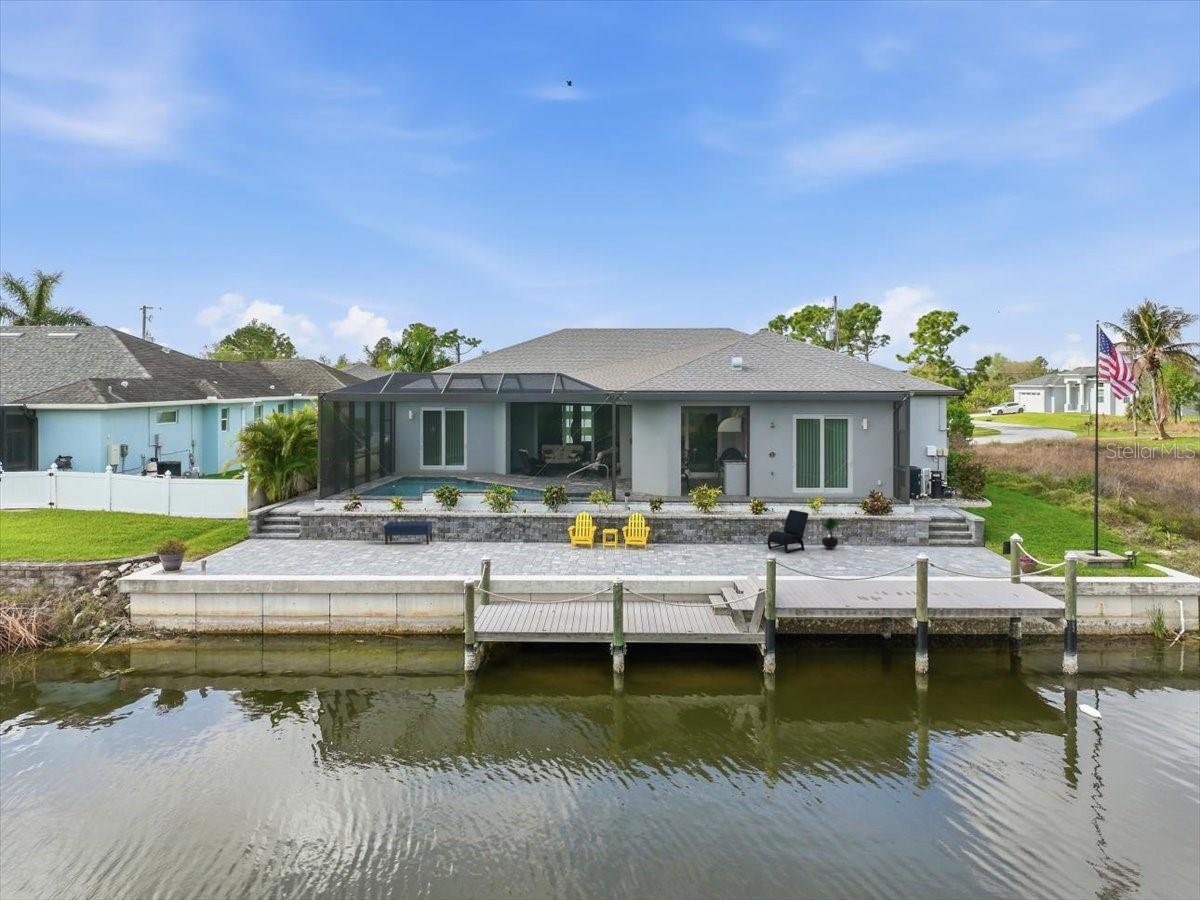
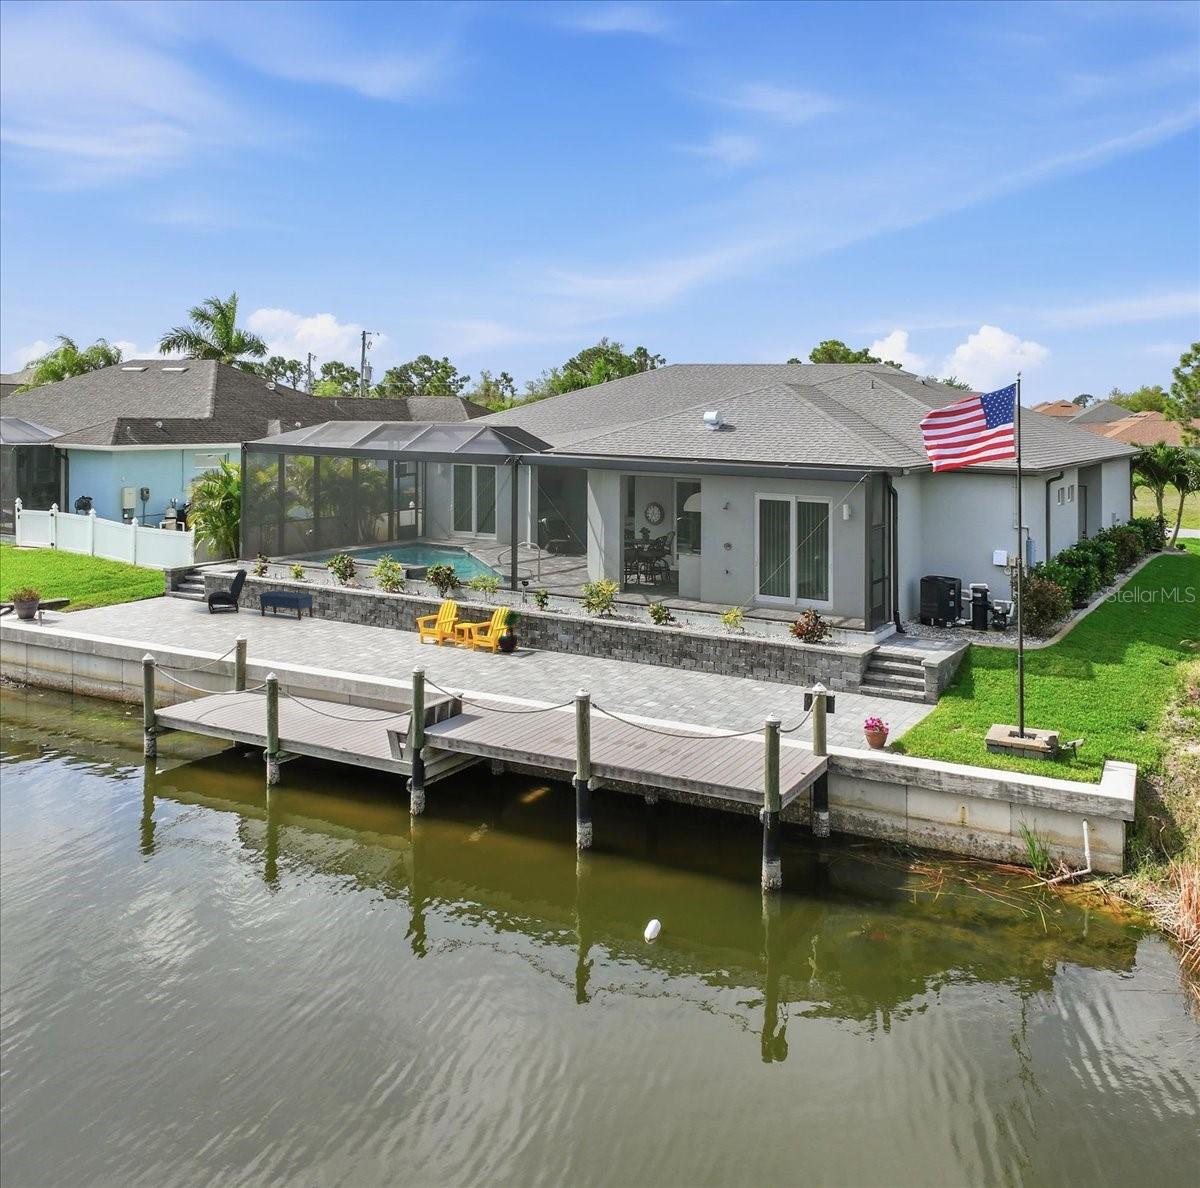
lounge chair: present [767,510,809,554] -> present [208,570,247,614]
potted tree: present [822,518,839,549] -> present [498,611,520,651]

